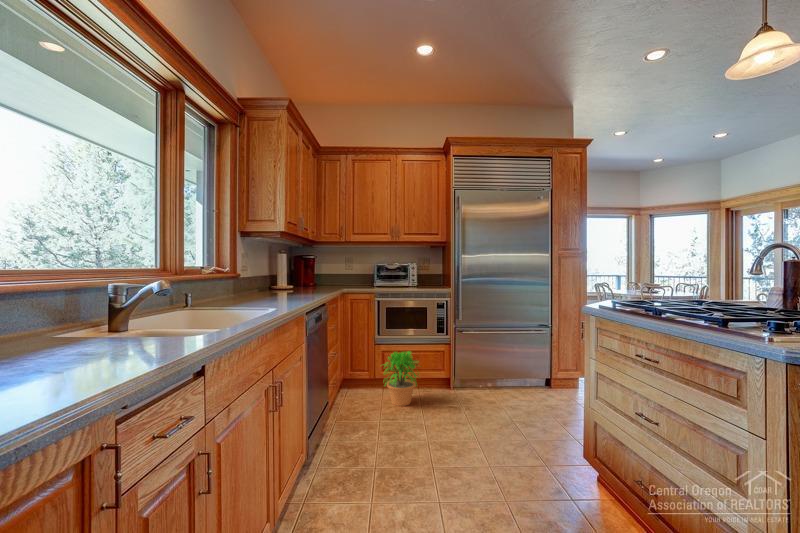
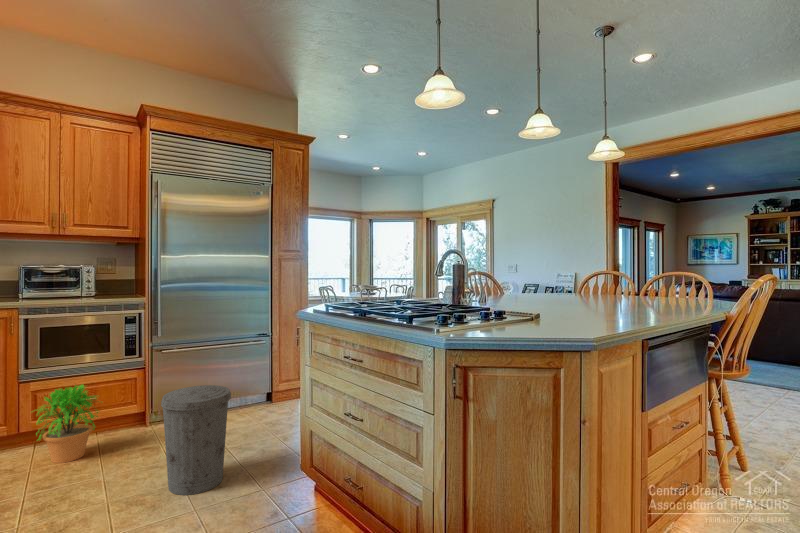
trash can: none [462,369,520,469] -> present [161,385,231,495]

